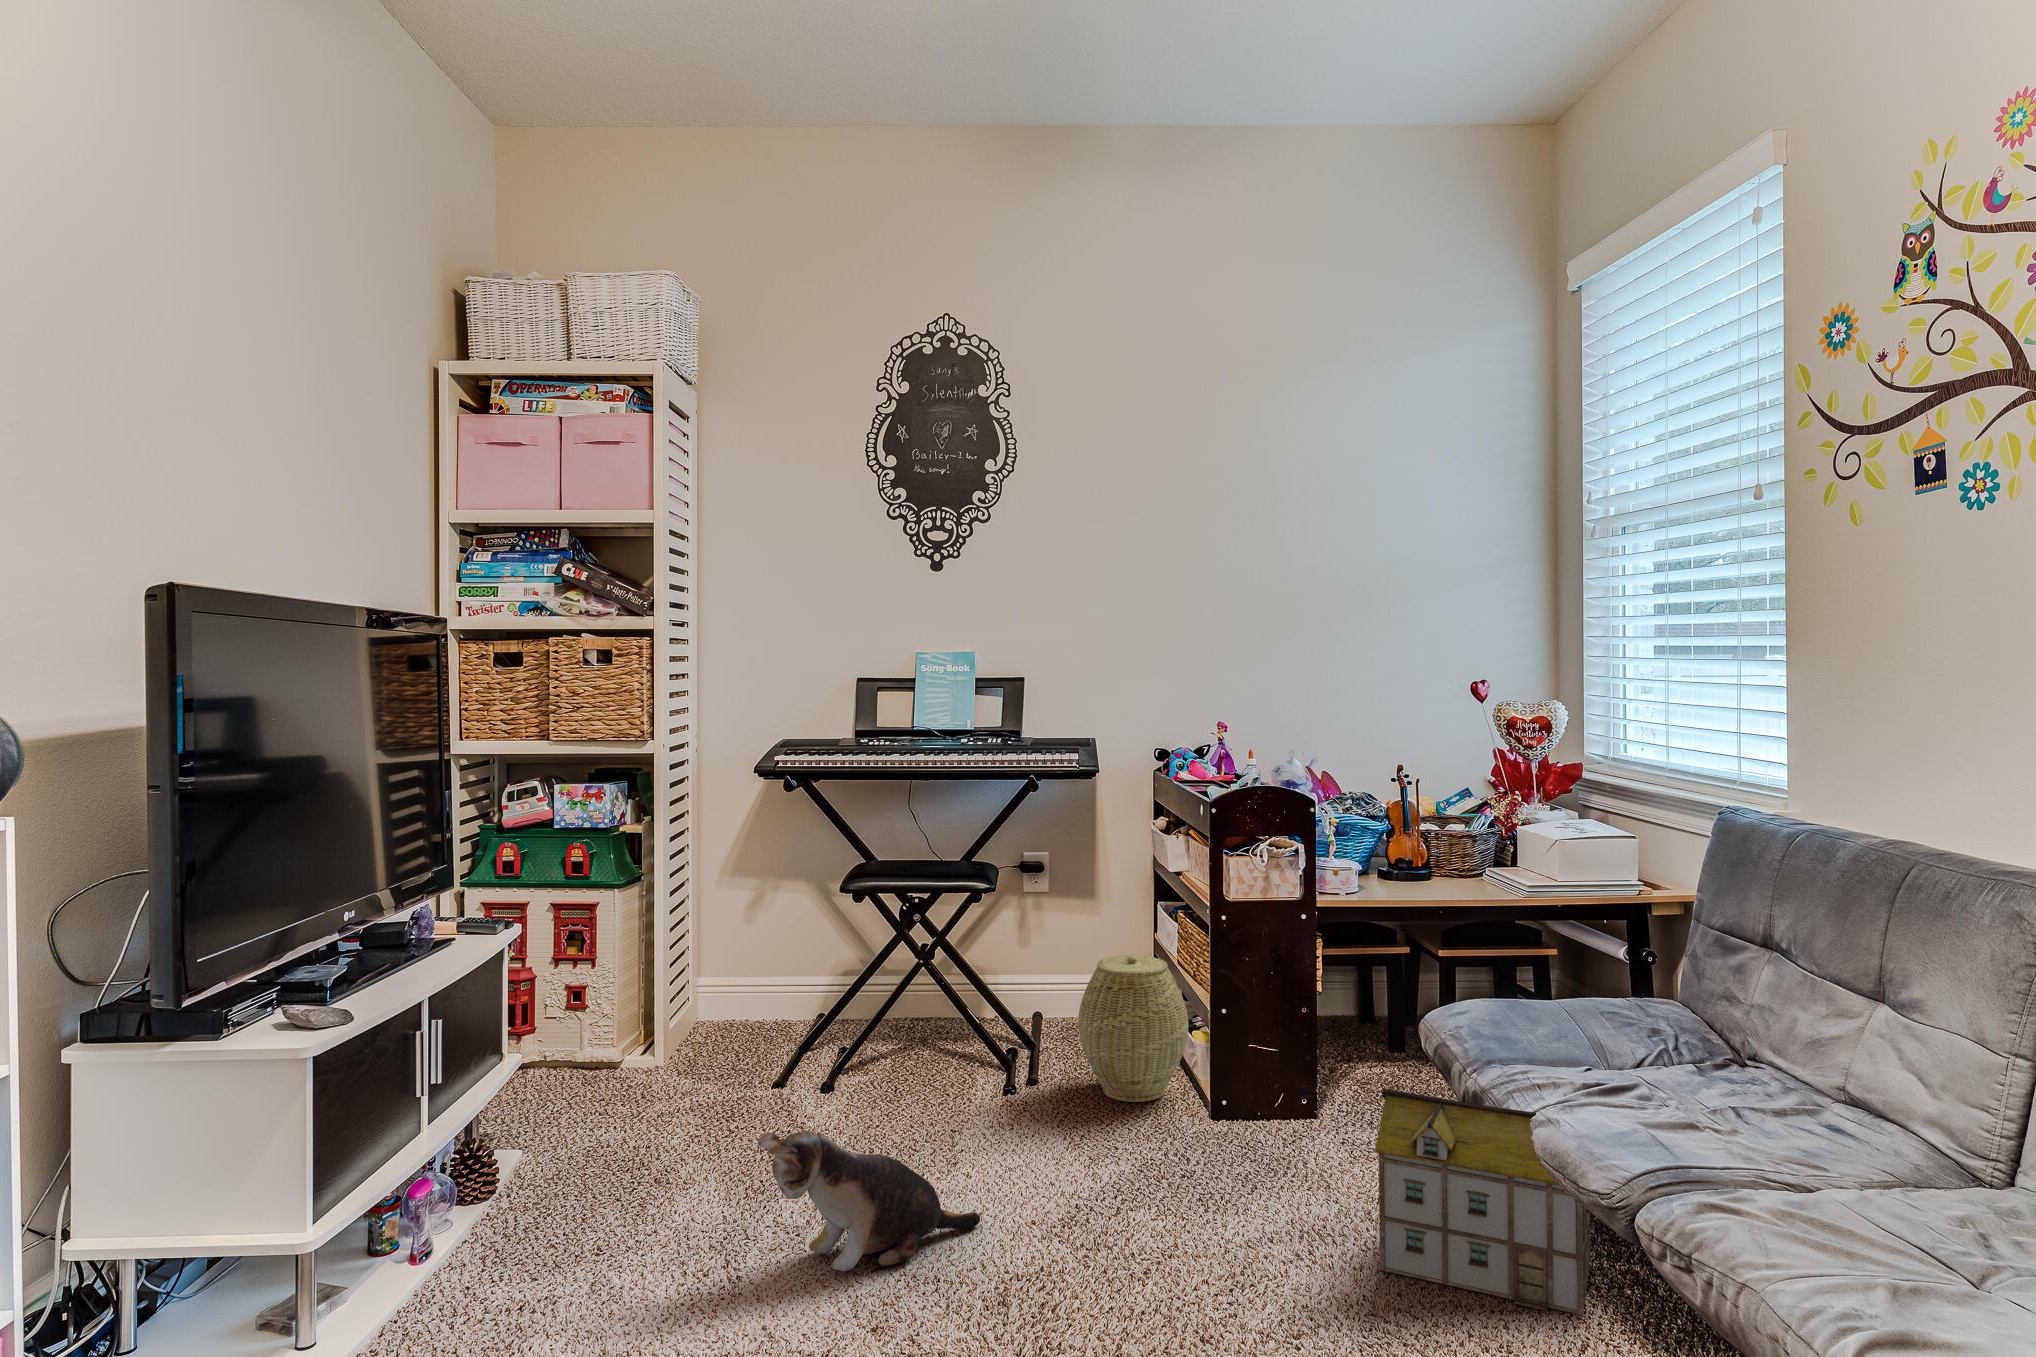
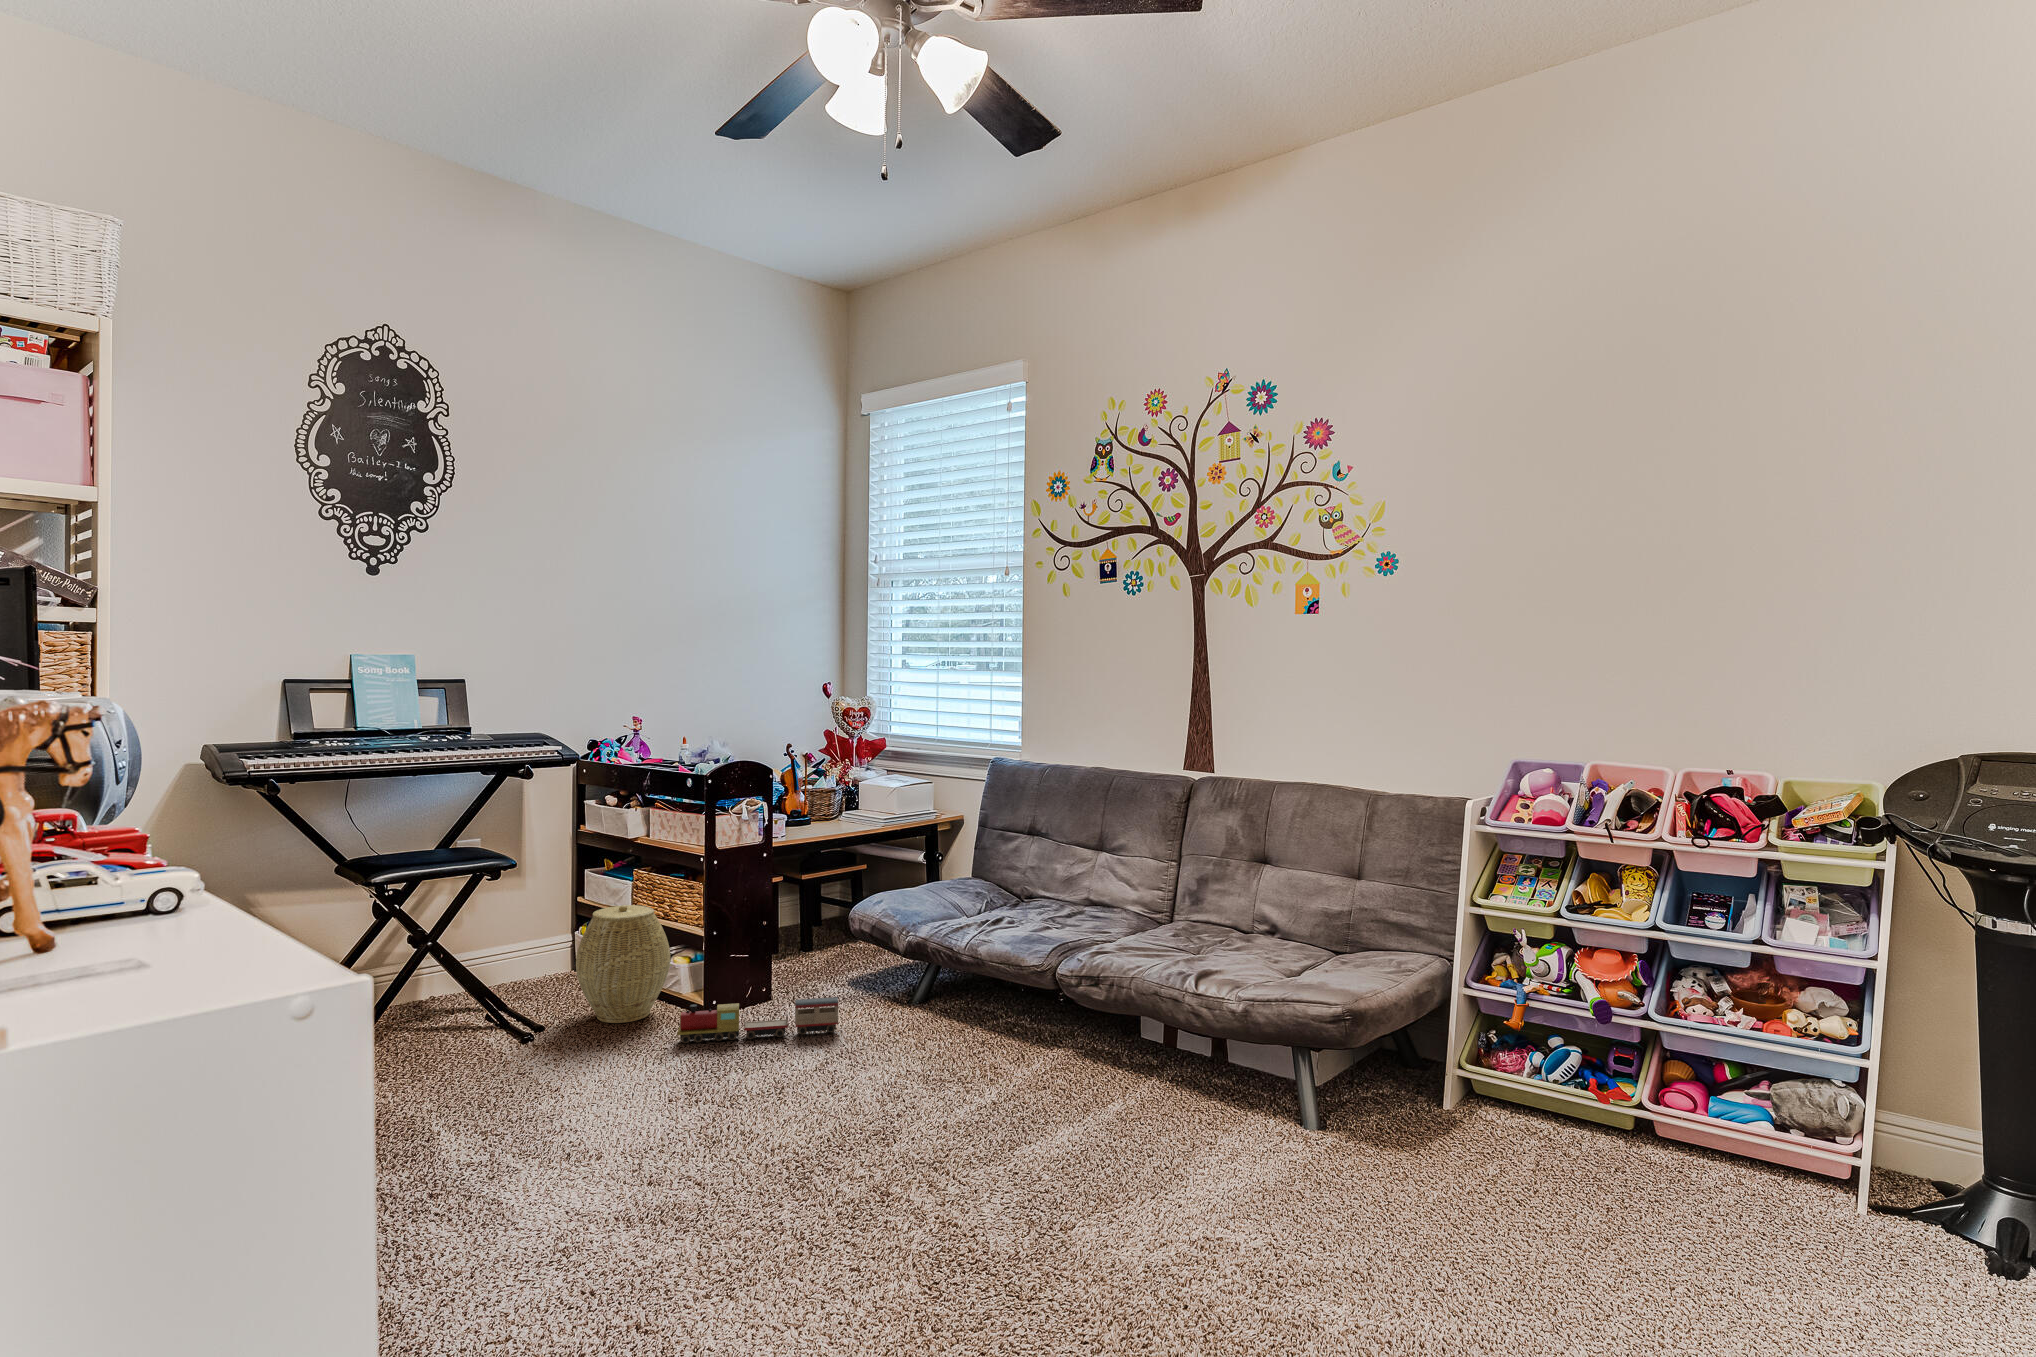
toy house: present [1375,1089,1590,1316] -> none [885,938,1016,1060]
toy train: none [1139,1101,1348,1192] -> present [677,997,838,1044]
plush toy: present [758,1131,980,1271] -> none [489,1064,629,1171]

